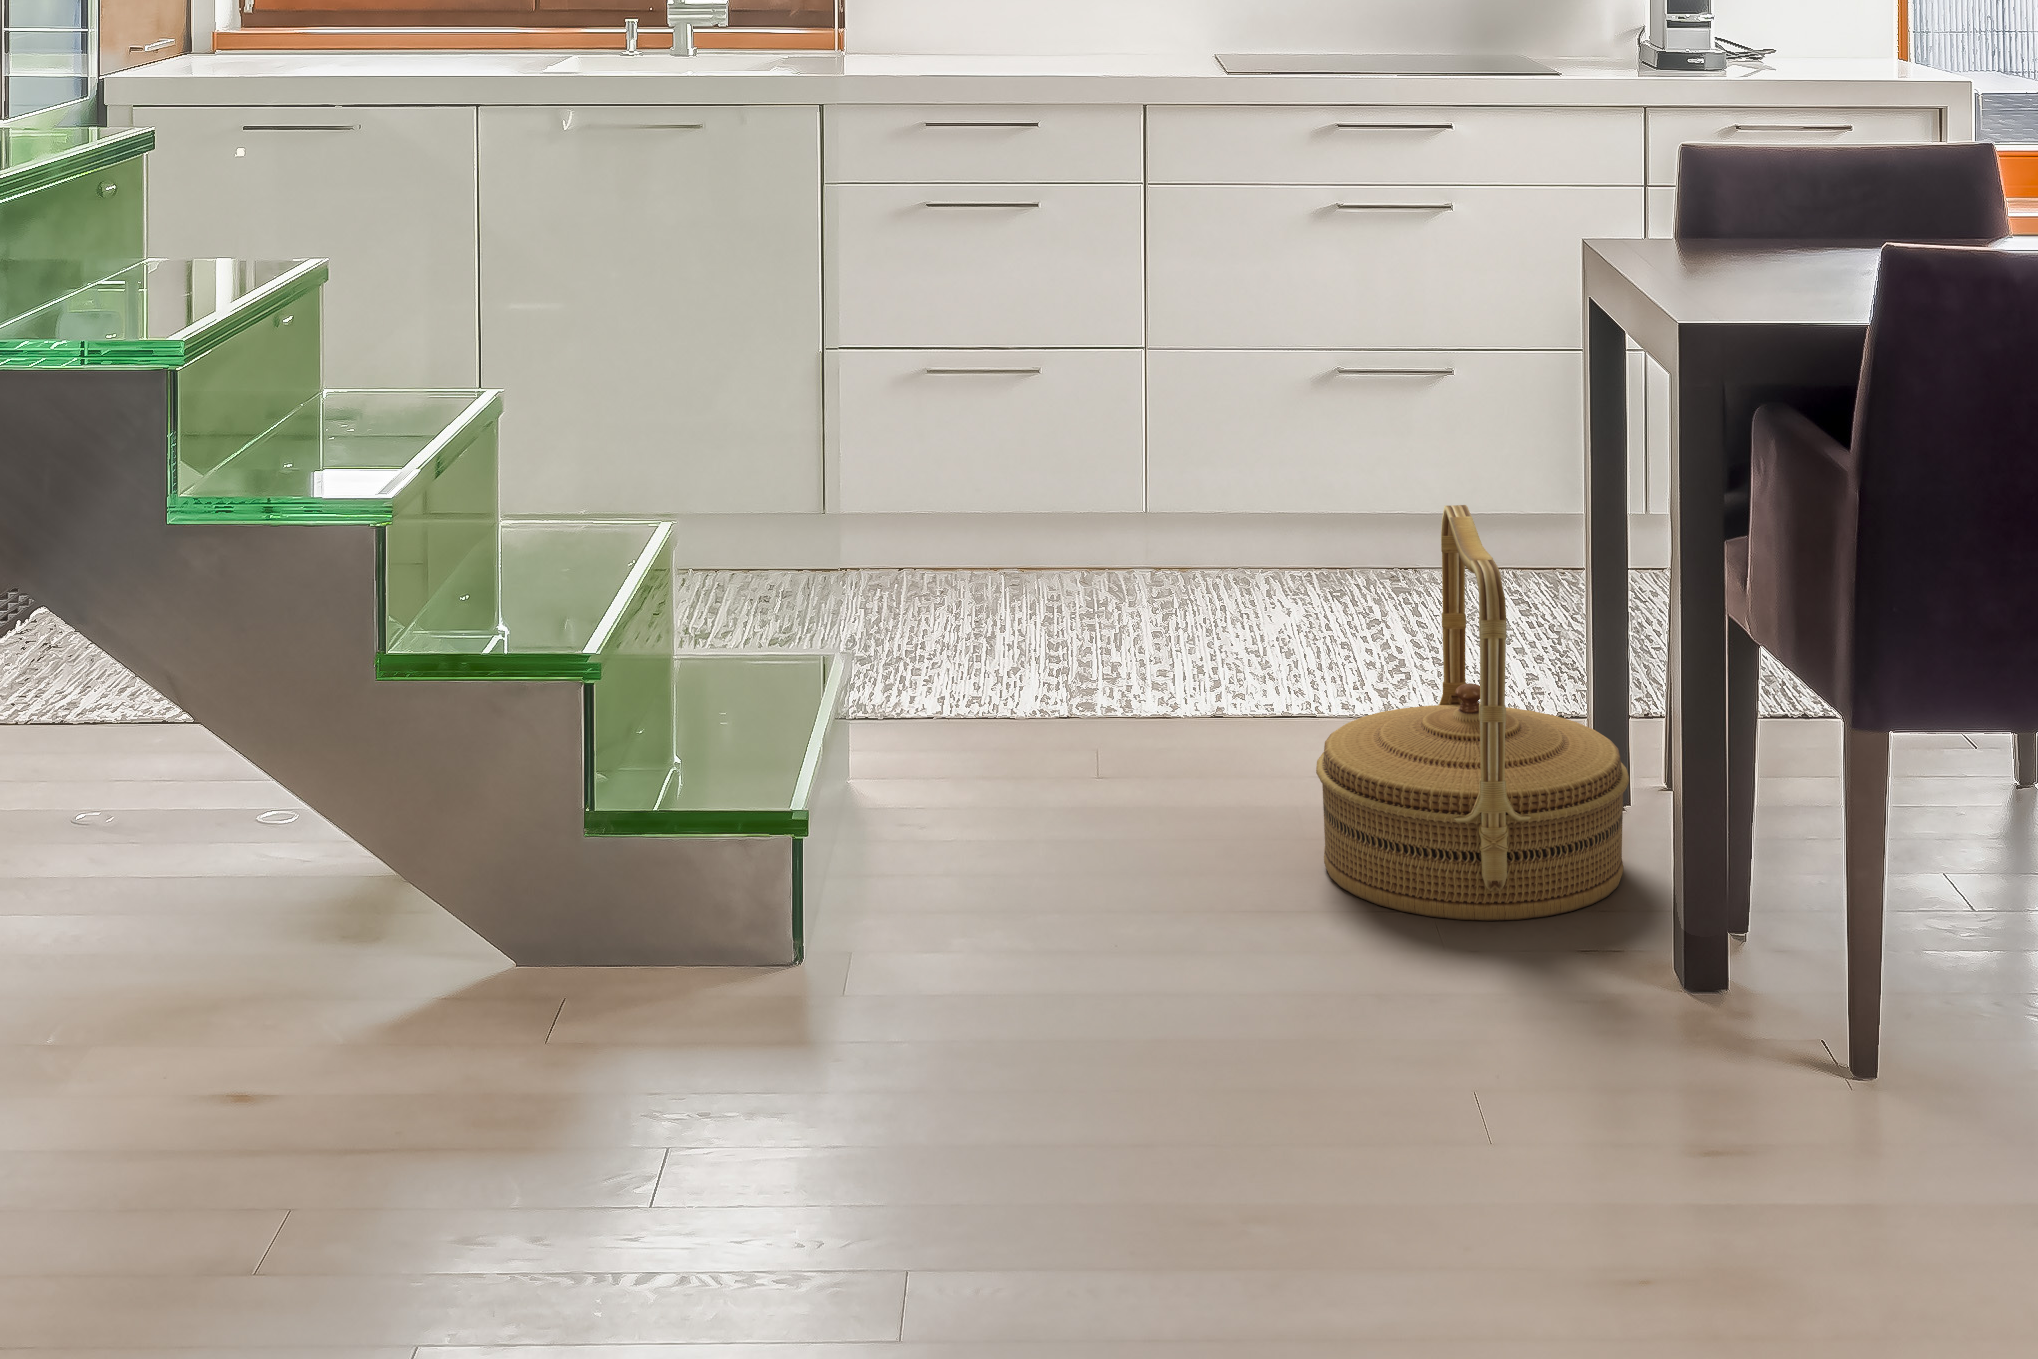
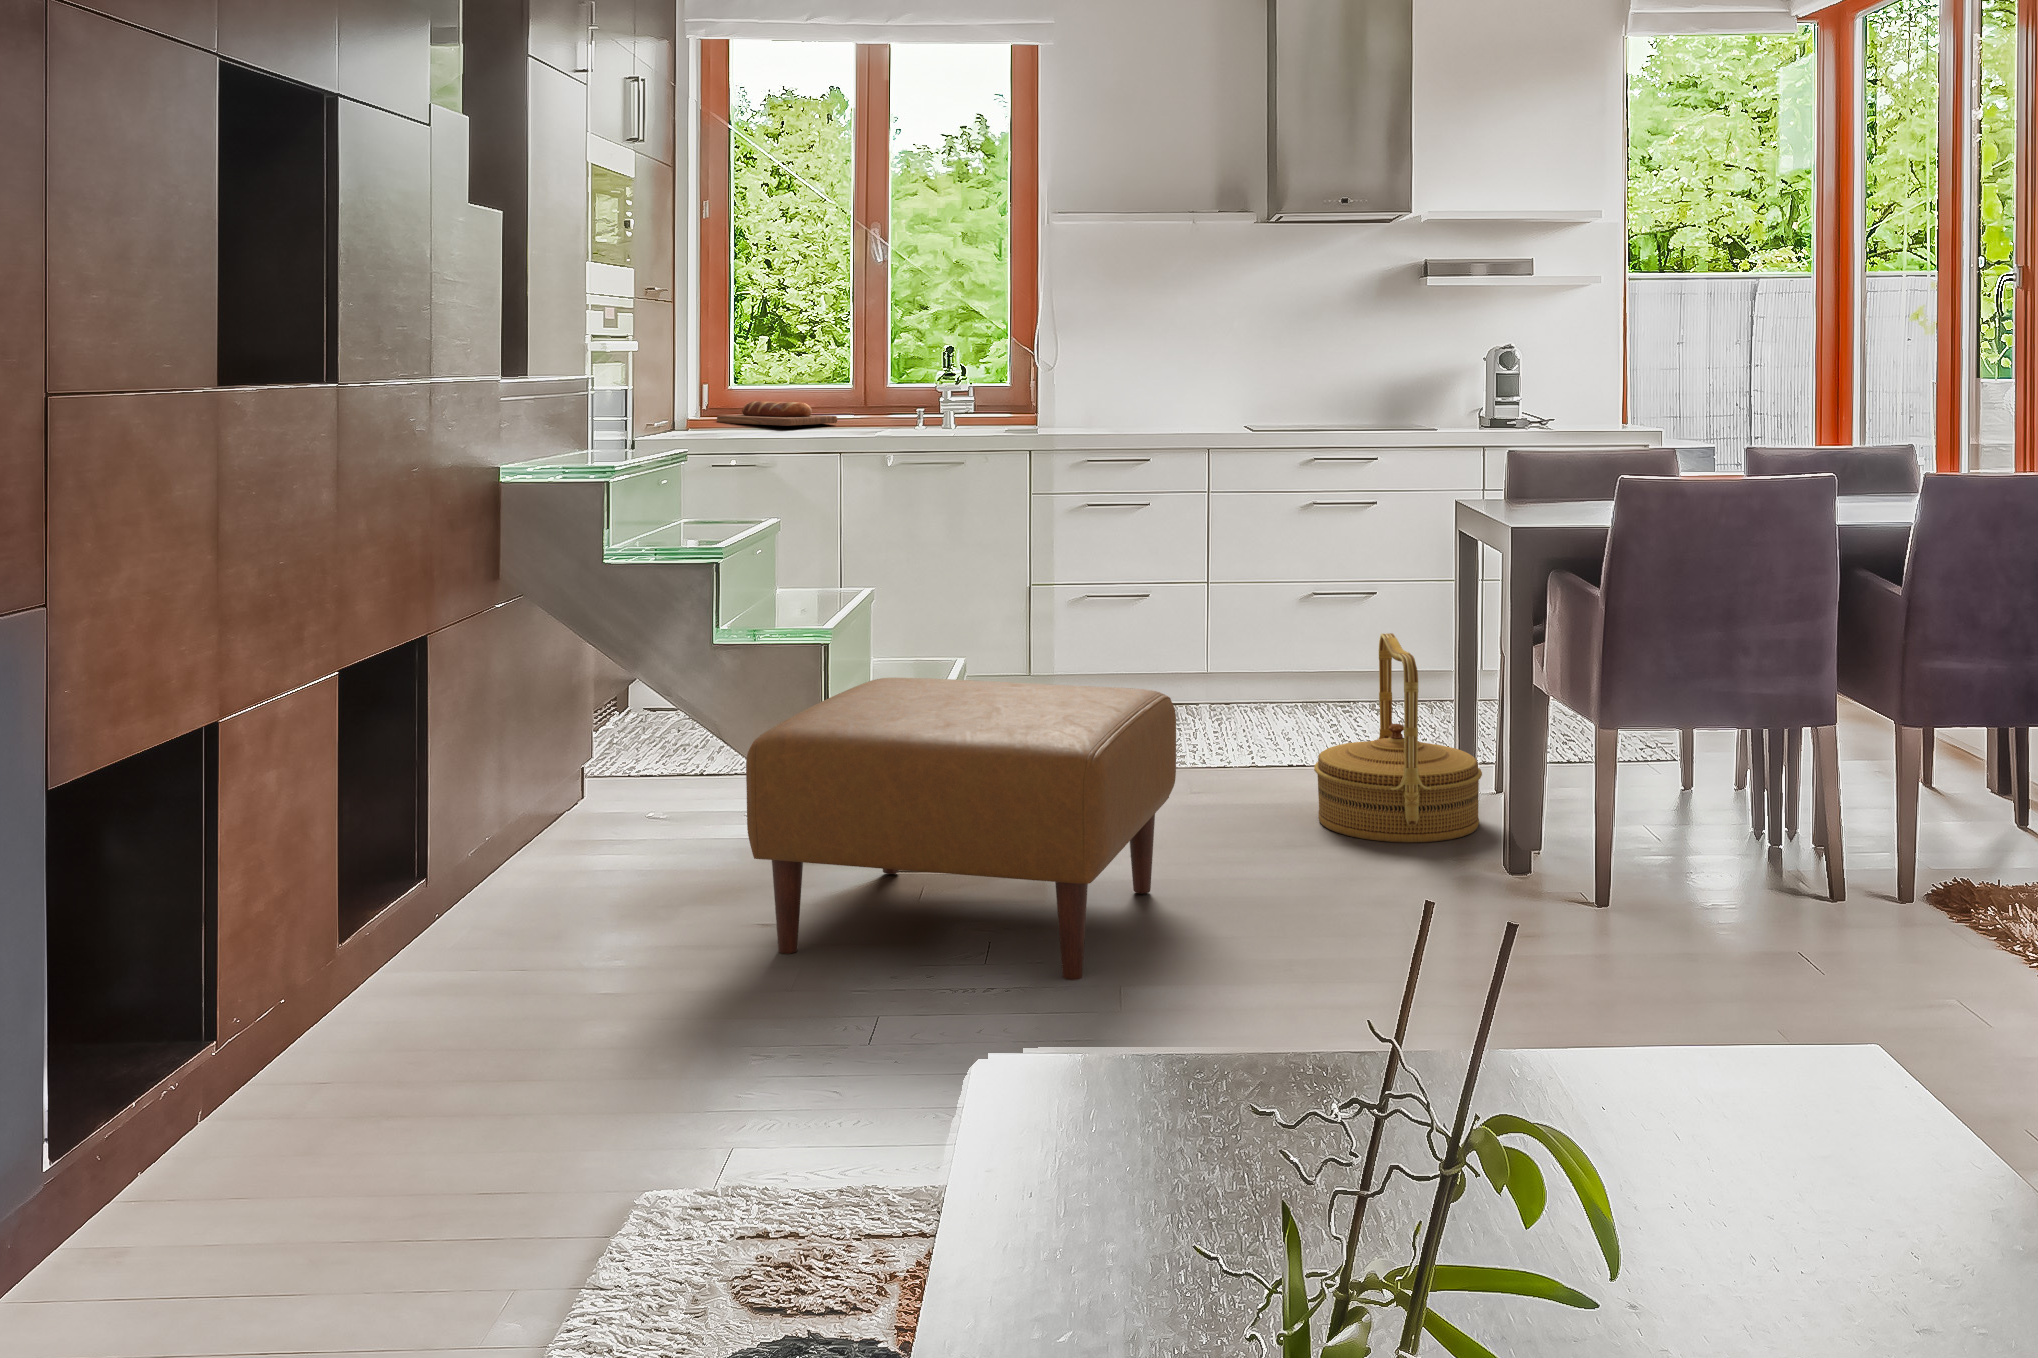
bread loaf: none [268,33,484,83] -> present [717,401,837,426]
ottoman: none [157,634,1032,1300] -> present [746,678,1176,980]

